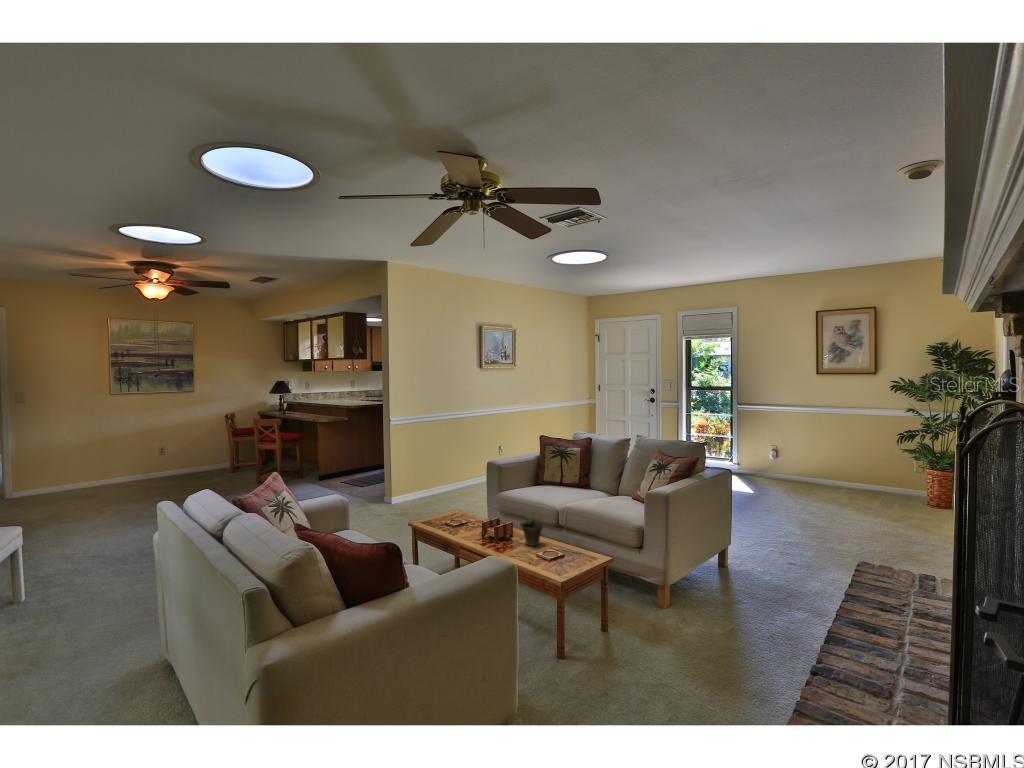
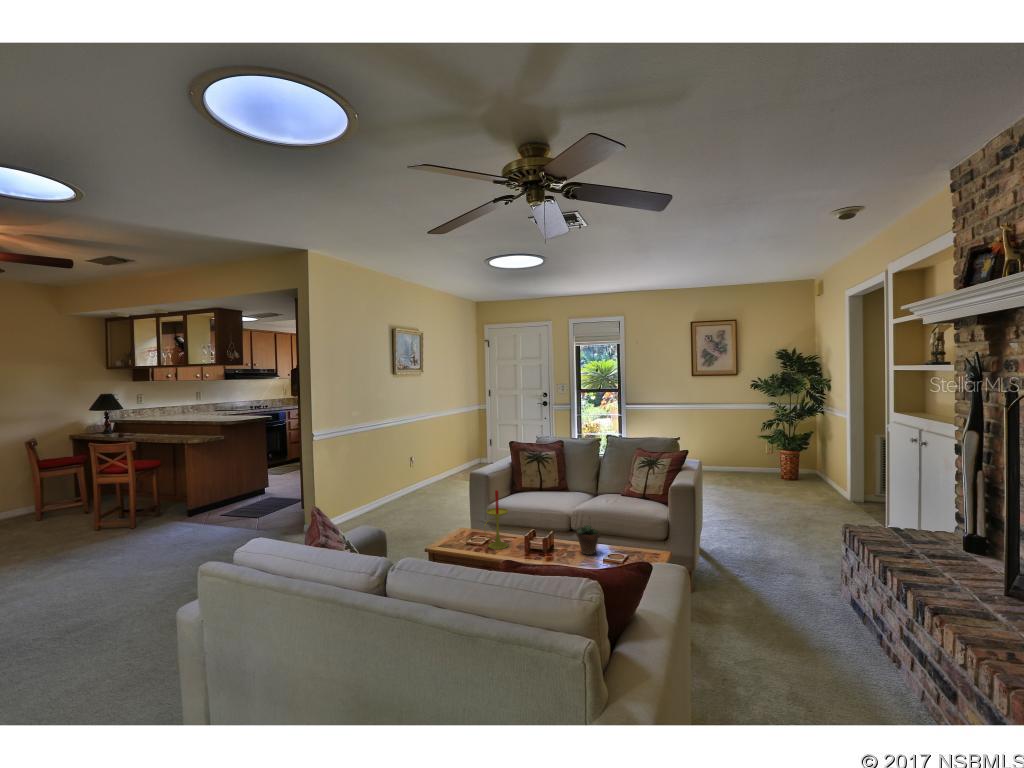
candle: none [453,478,477,531] -> present [484,490,508,549]

